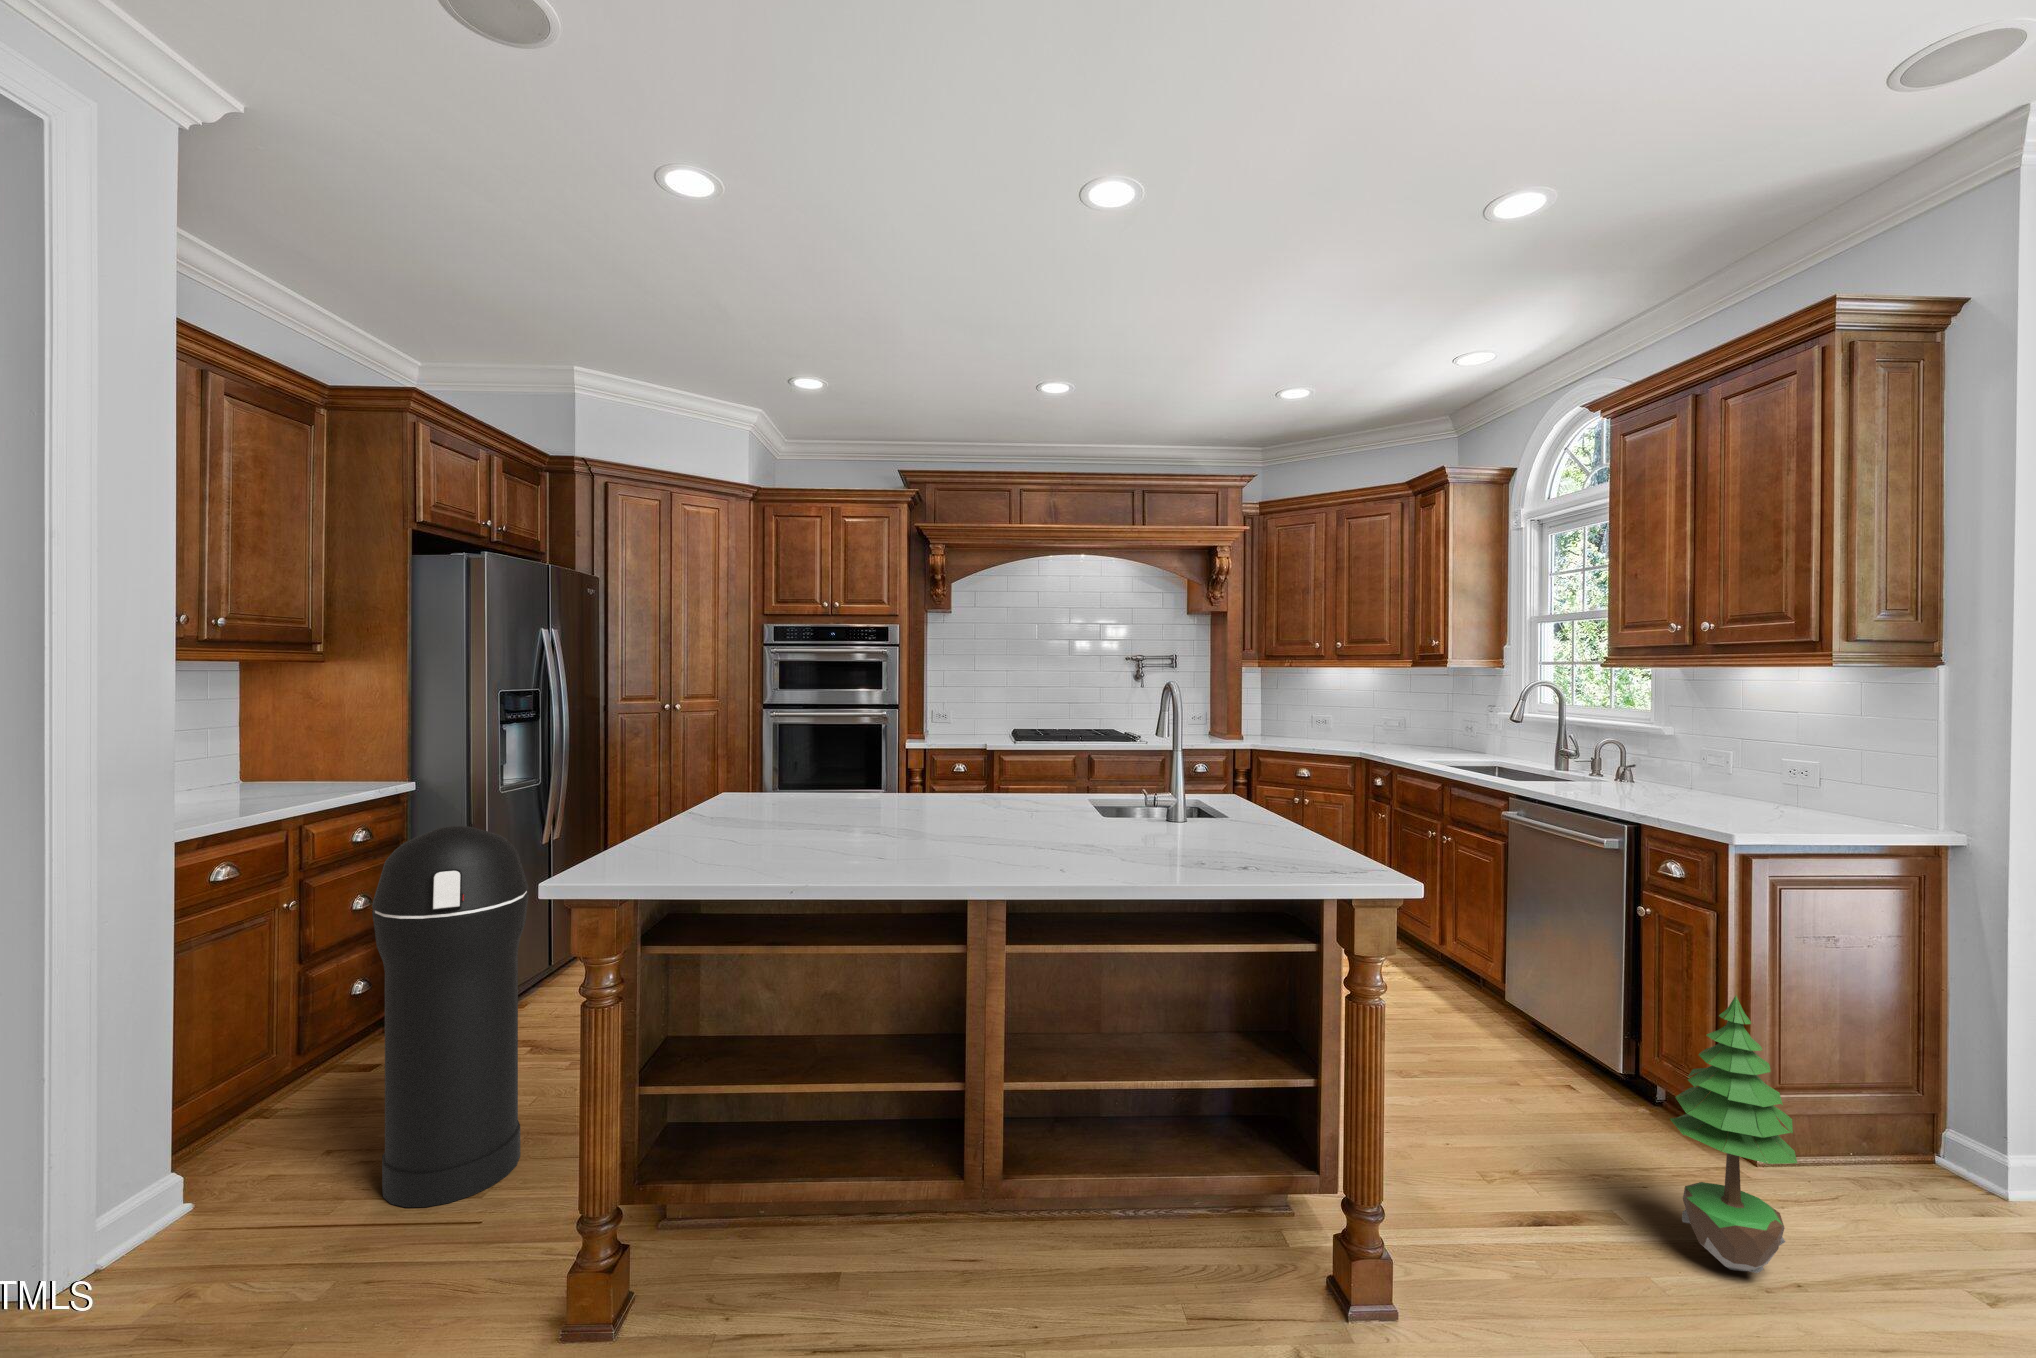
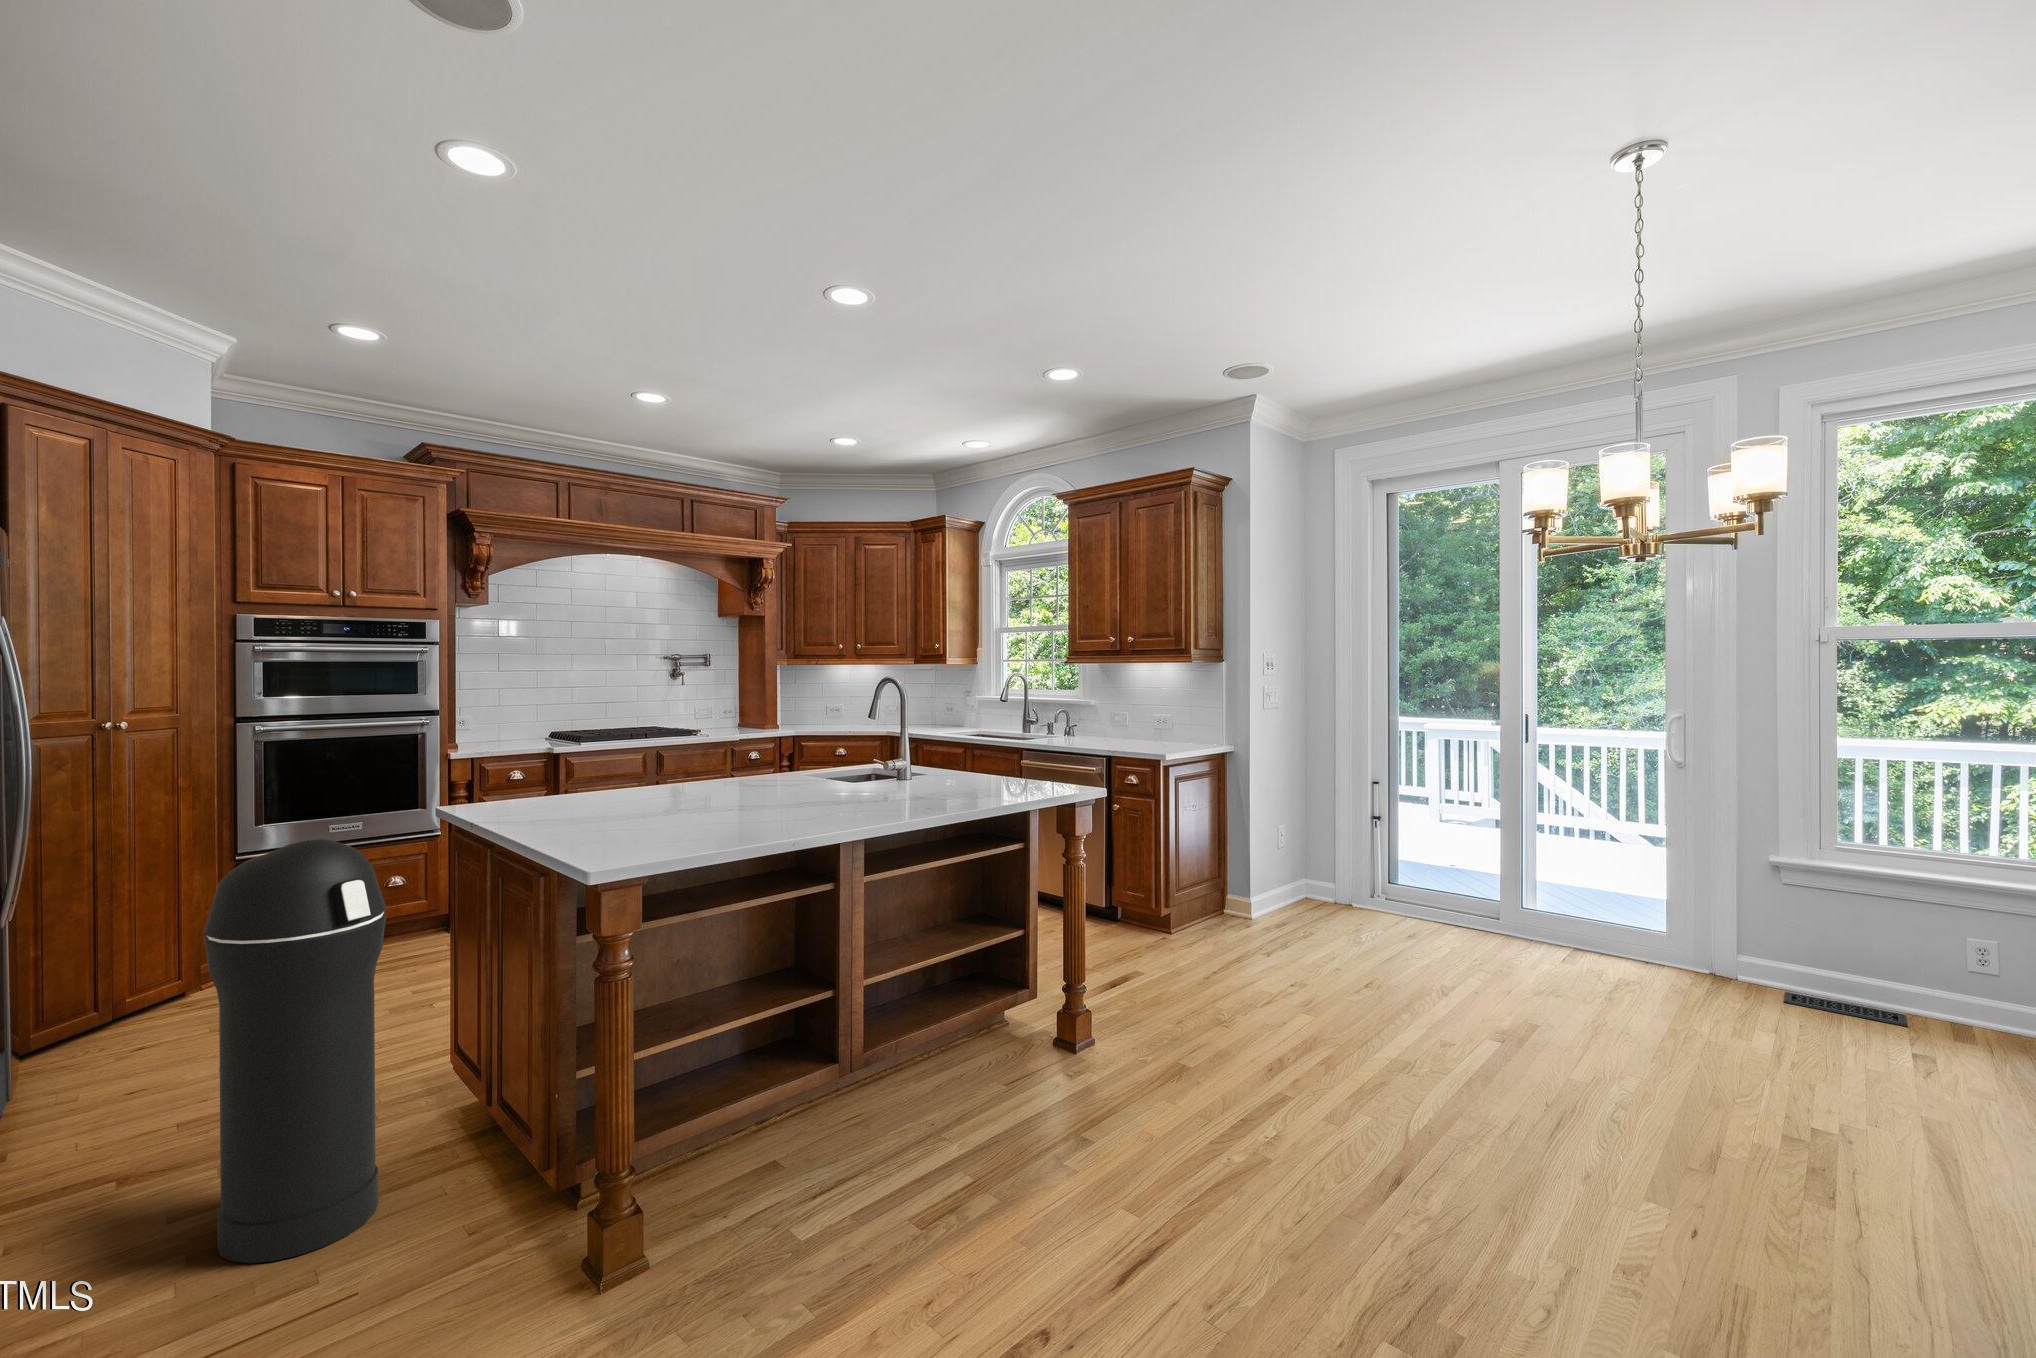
potted tree: present [1670,996,1797,1273] -> none [1169,830,1221,971]

